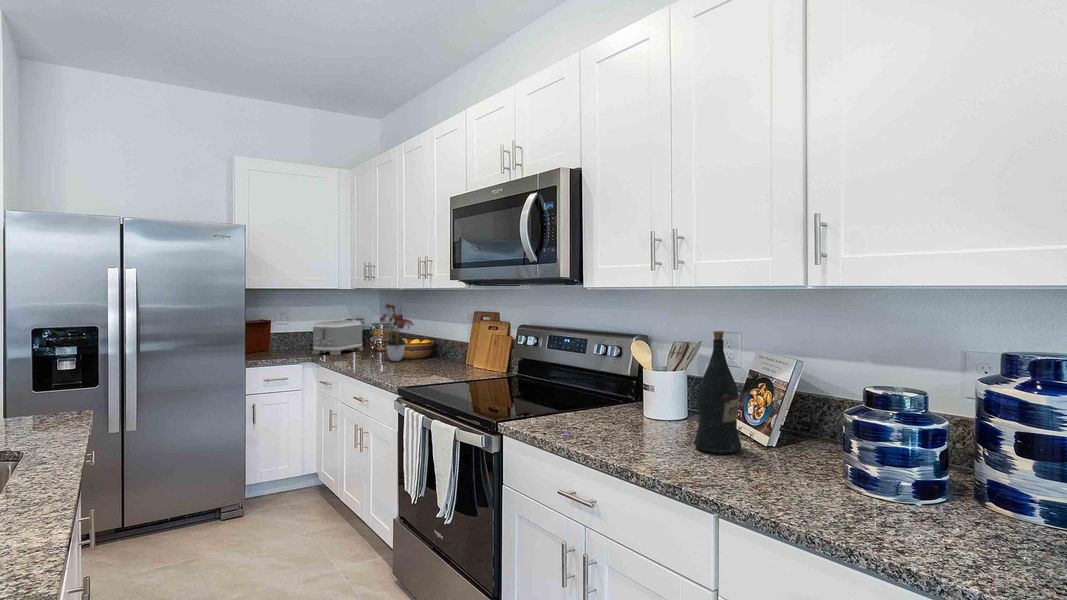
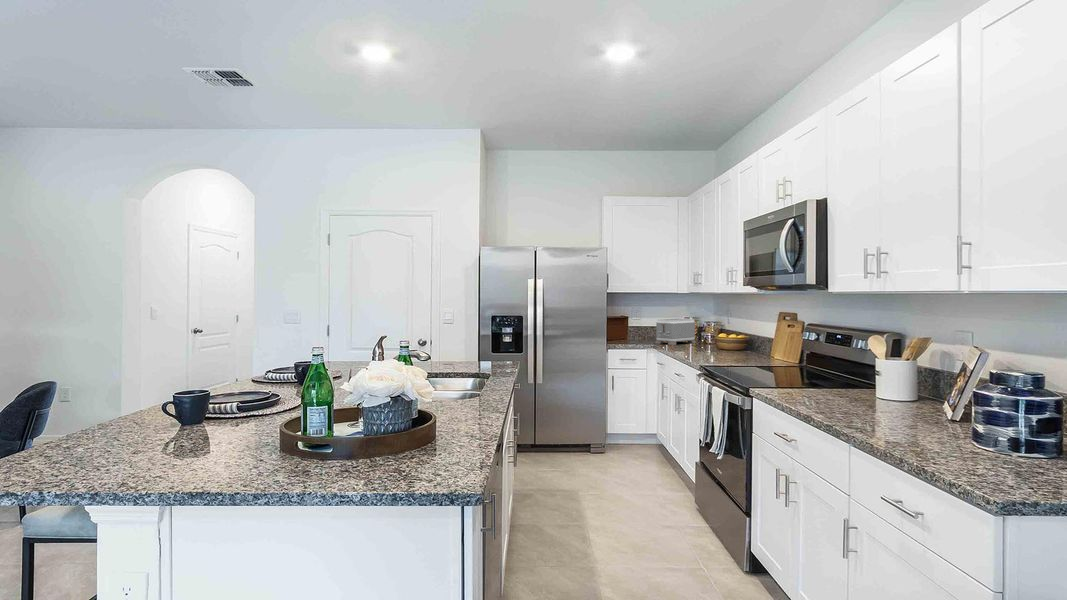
flower arrangement: present [380,304,413,361] -> none [700,303,731,351]
wine bottle: present [694,331,741,454] -> none [885,324,928,421]

